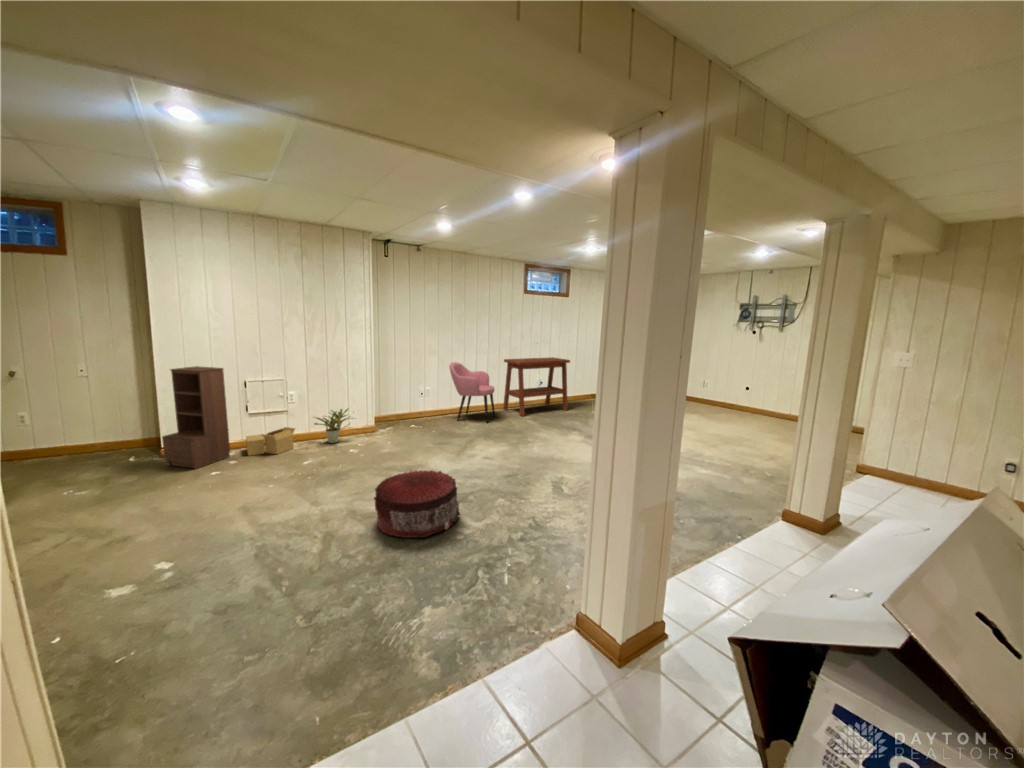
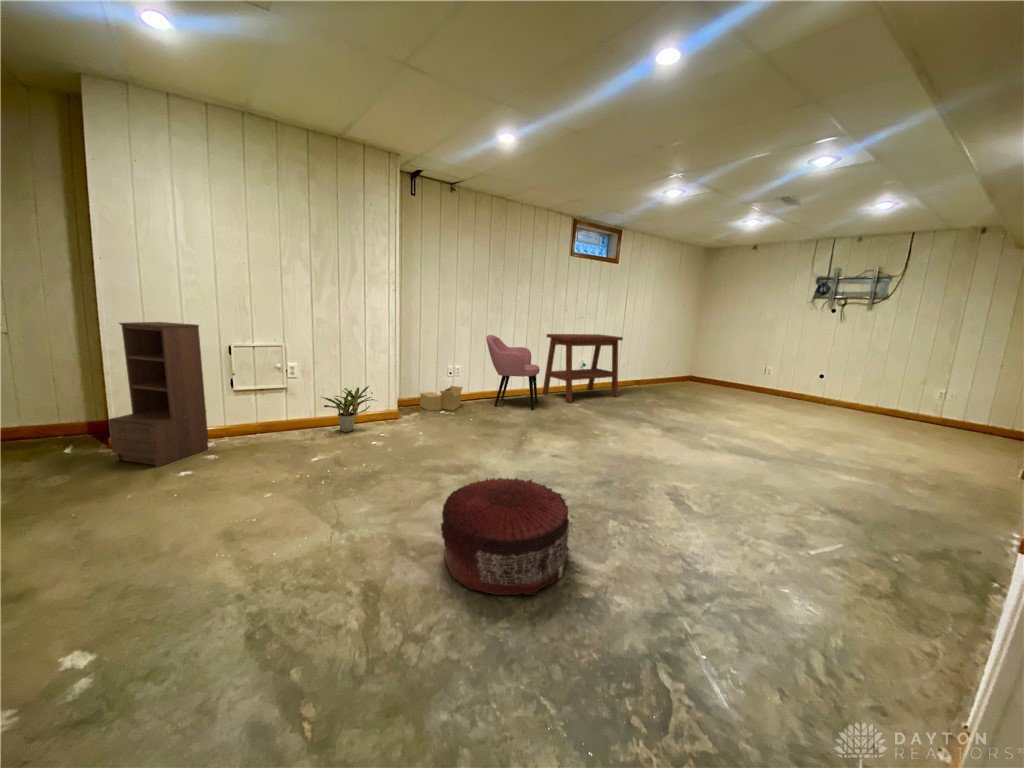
cardboard box: present [246,427,295,456] -> present [420,386,462,411]

